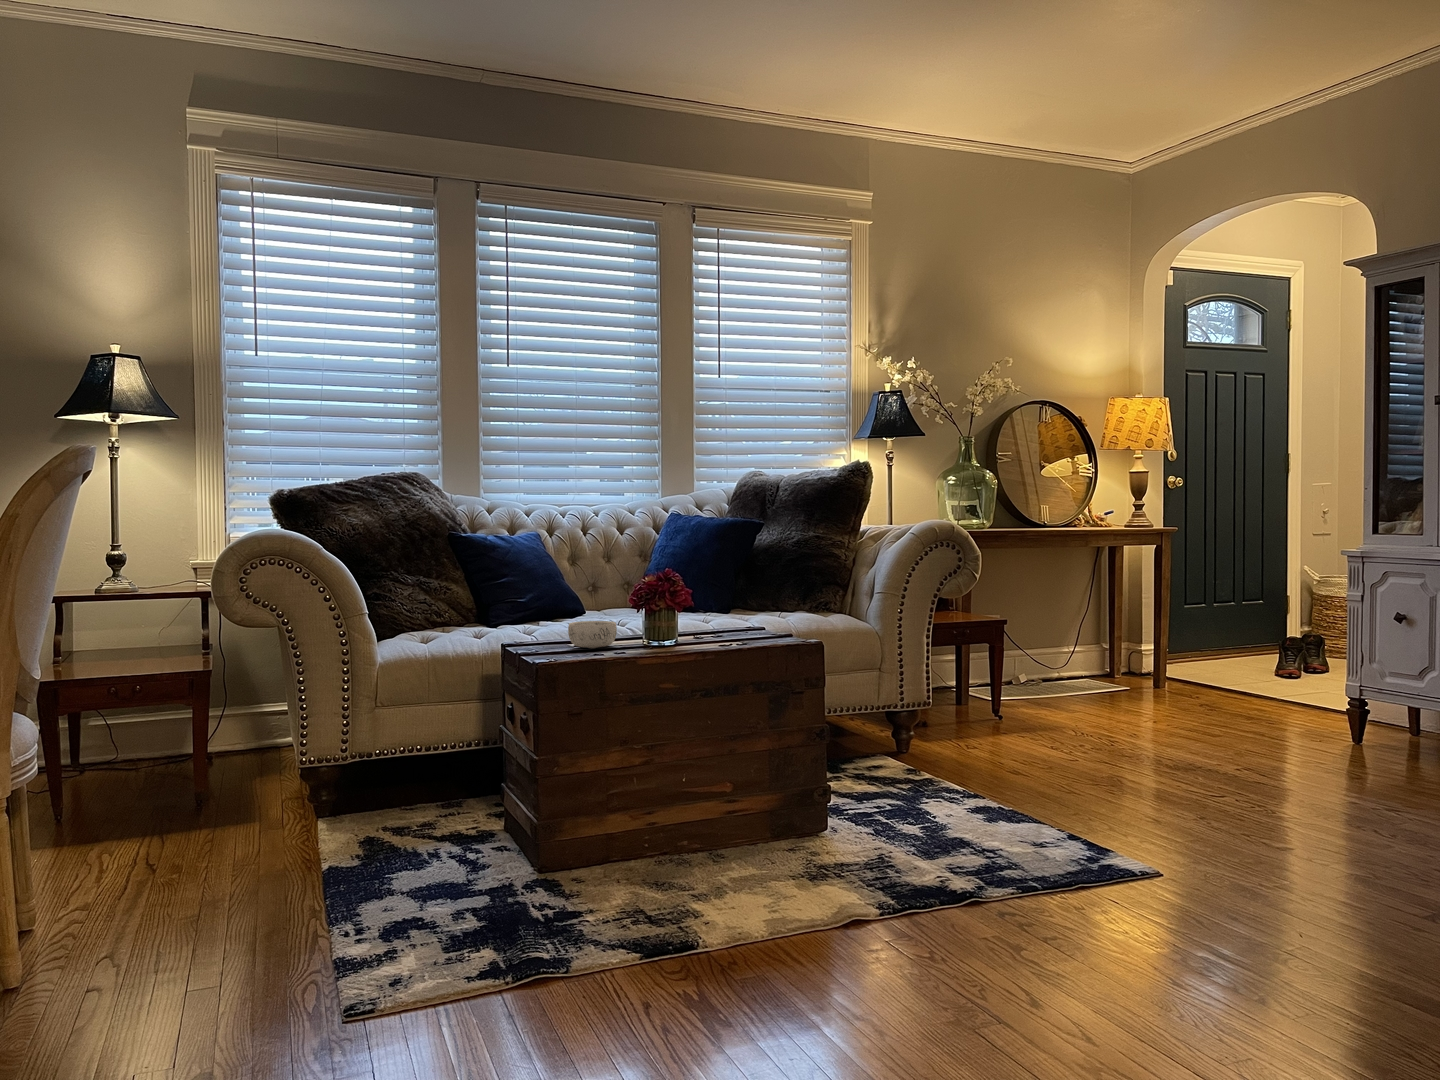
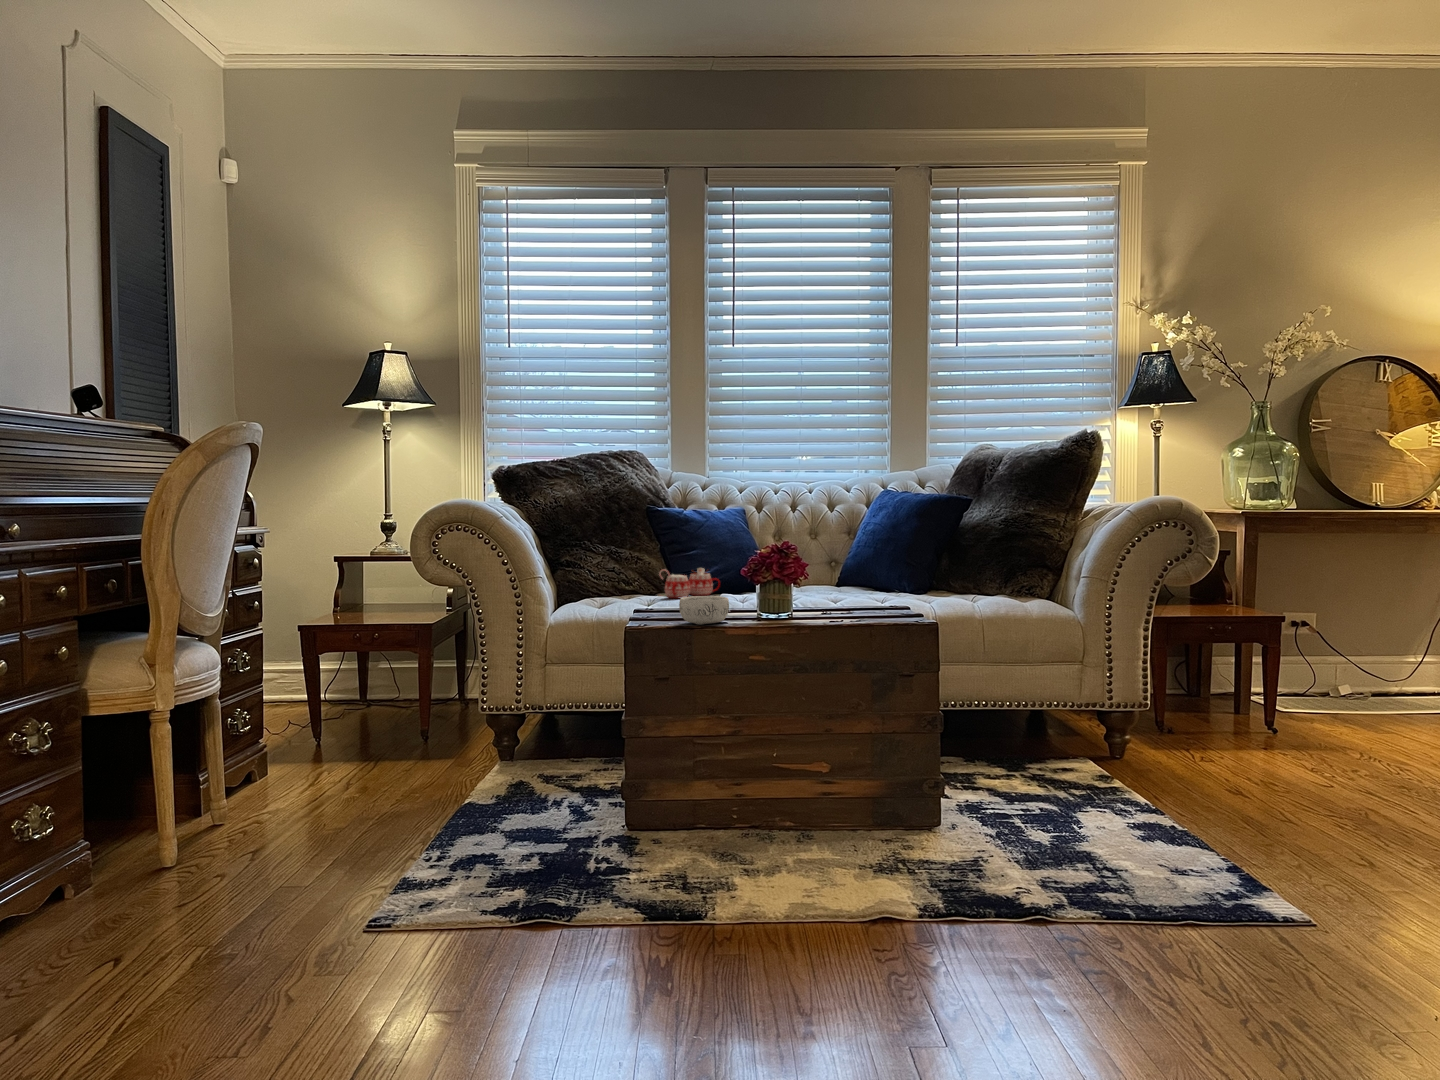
mug: none [469,596,531,628] -> present [659,568,720,598]

